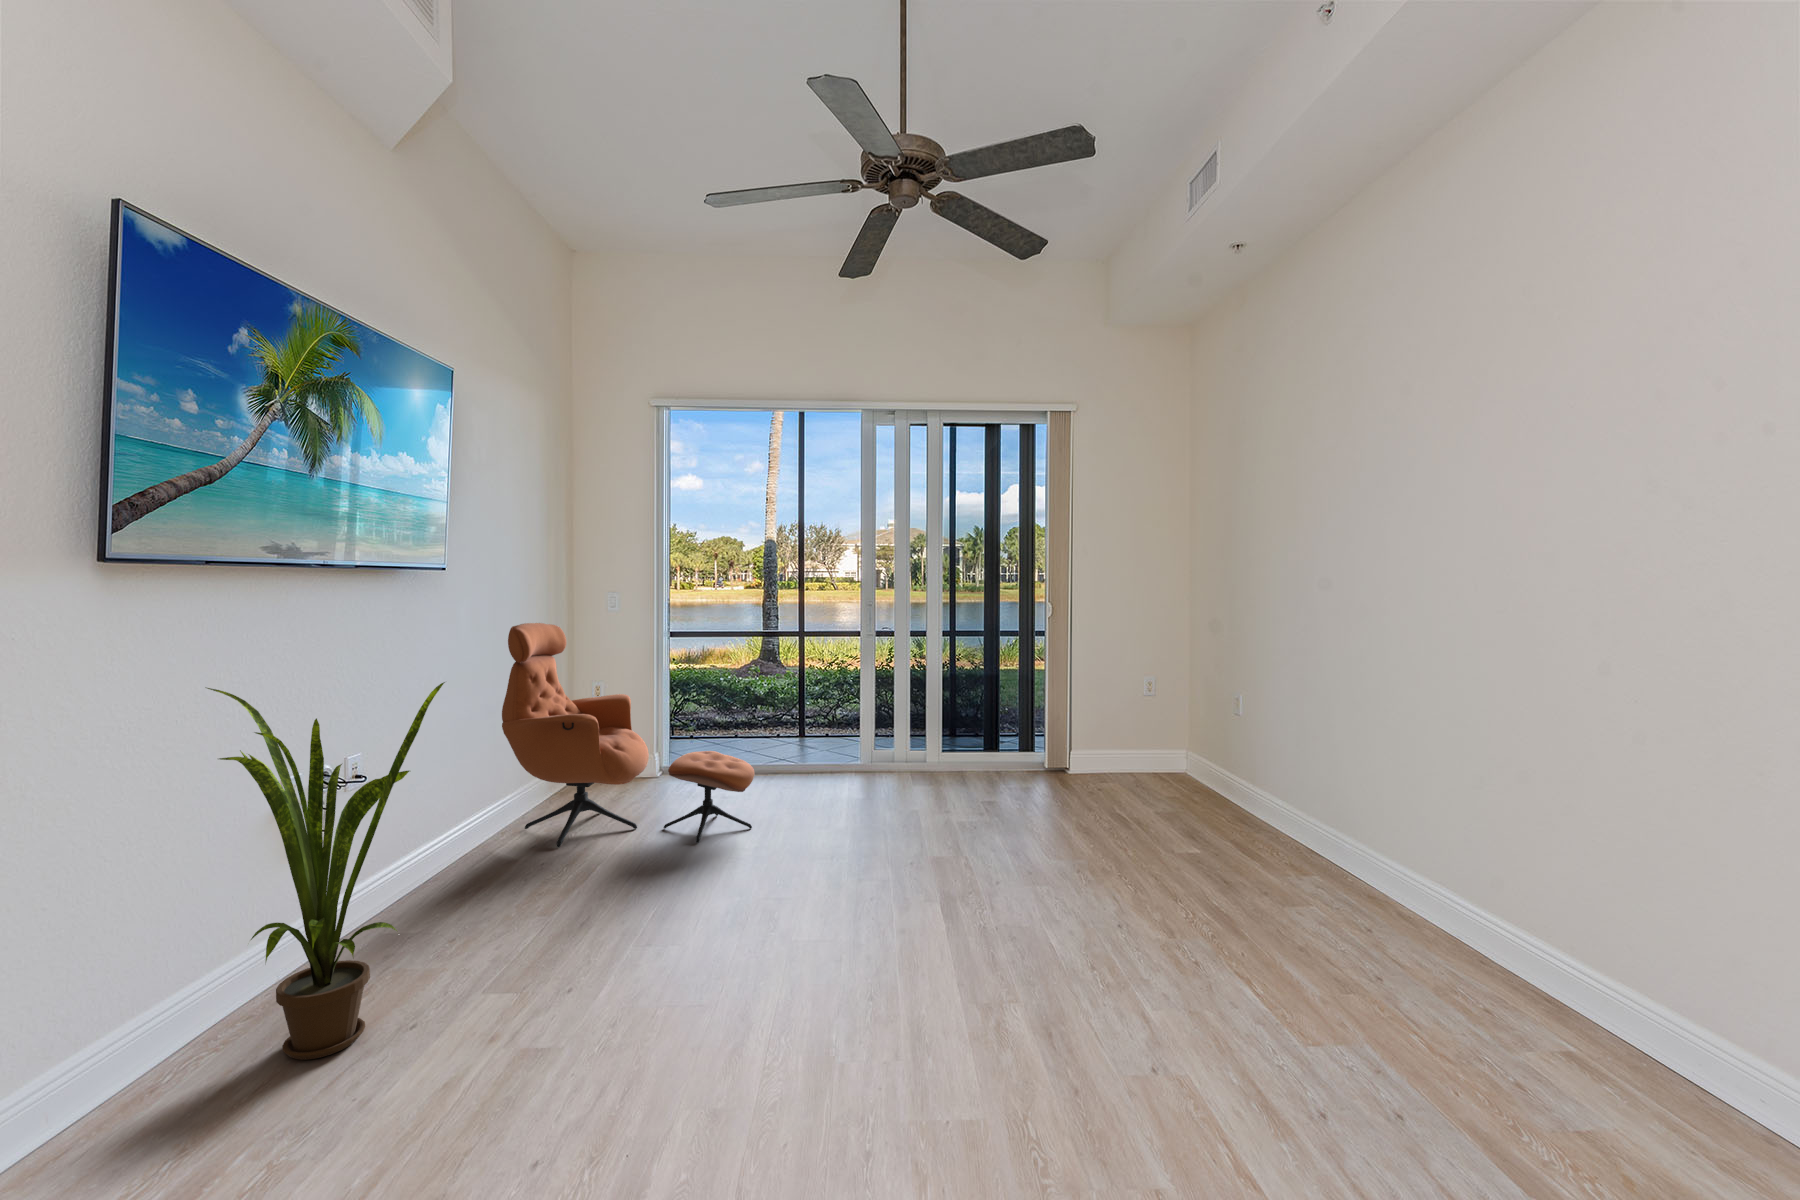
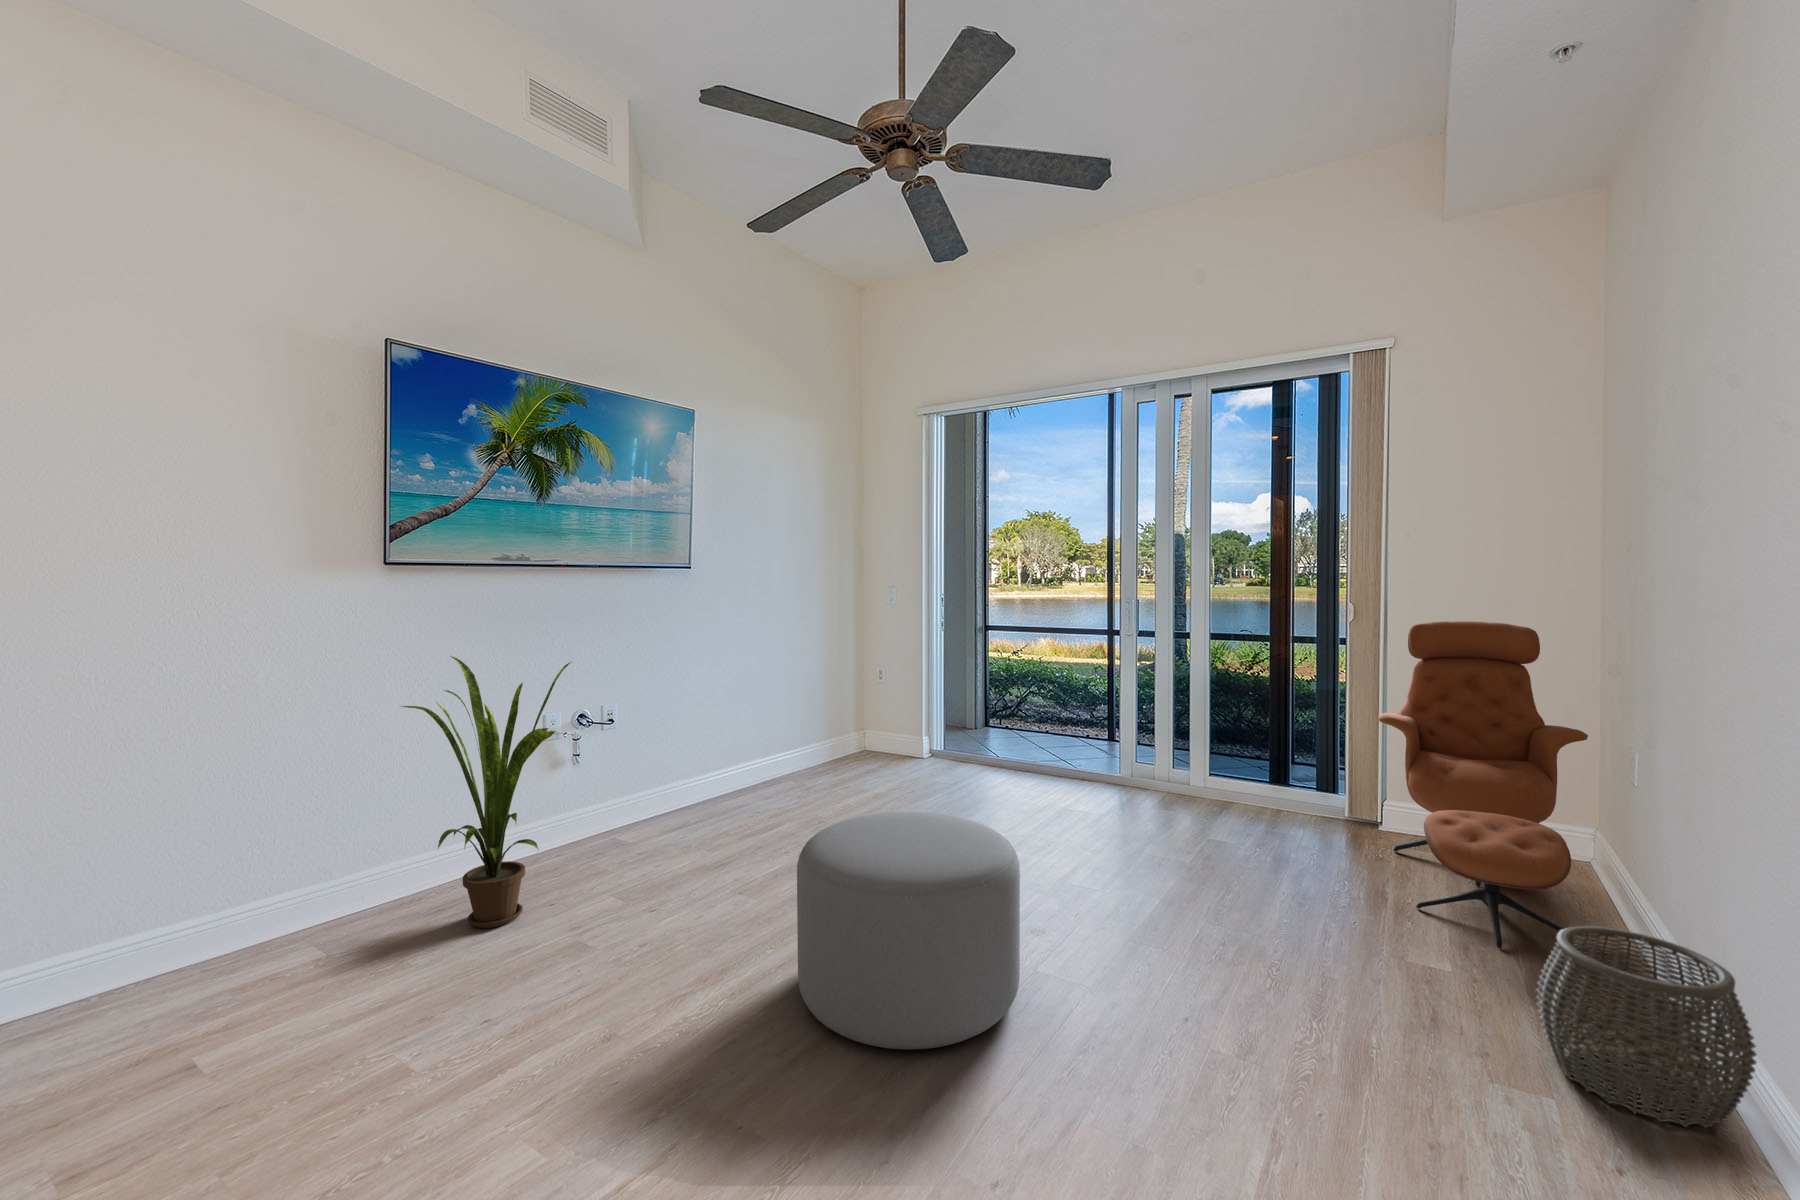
lounge chair: present [502,623,755,847] -> present [1378,621,1588,948]
woven basket: none [1267,797,1375,901] -> present [1536,926,1757,1128]
ottoman: none [795,799,1001,1009] -> present [797,812,1020,1049]

